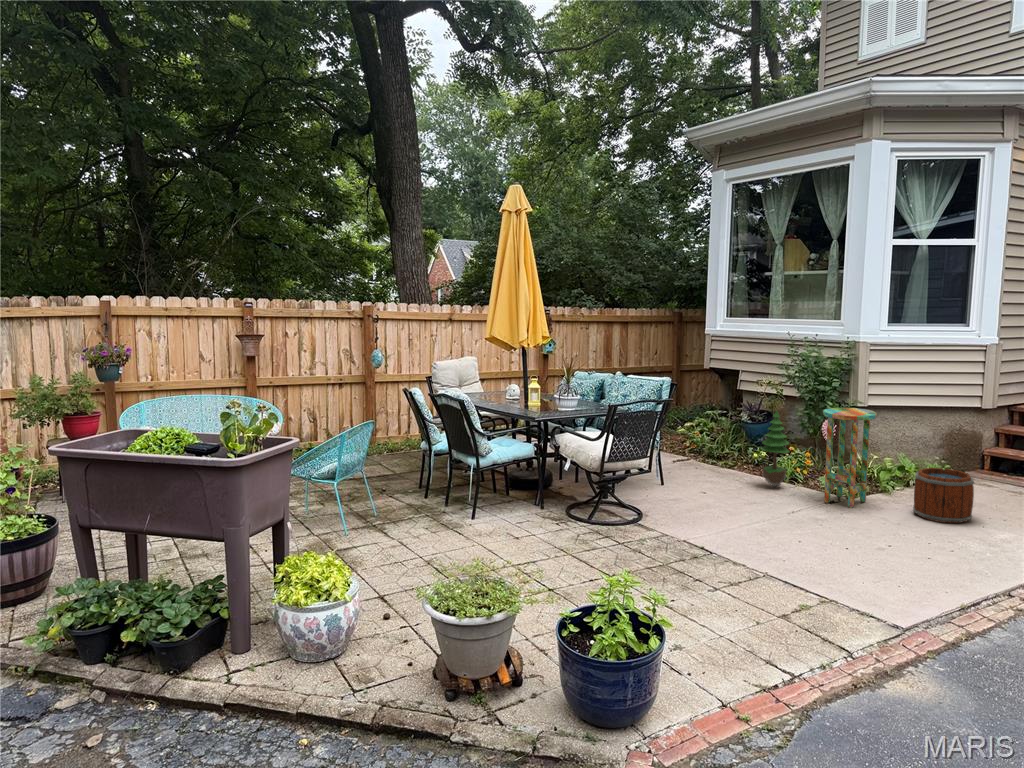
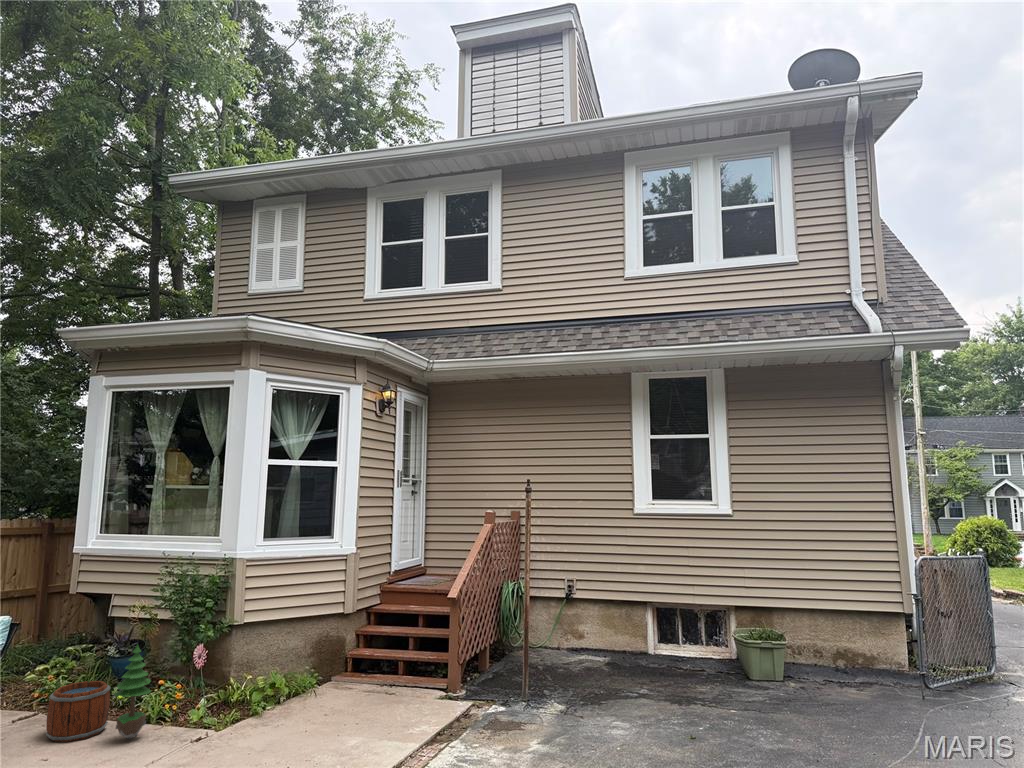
side table: present [823,408,877,508] -> none [186,631,243,747]
bucket: present [913,468,974,523] -> present [46,681,111,742]

